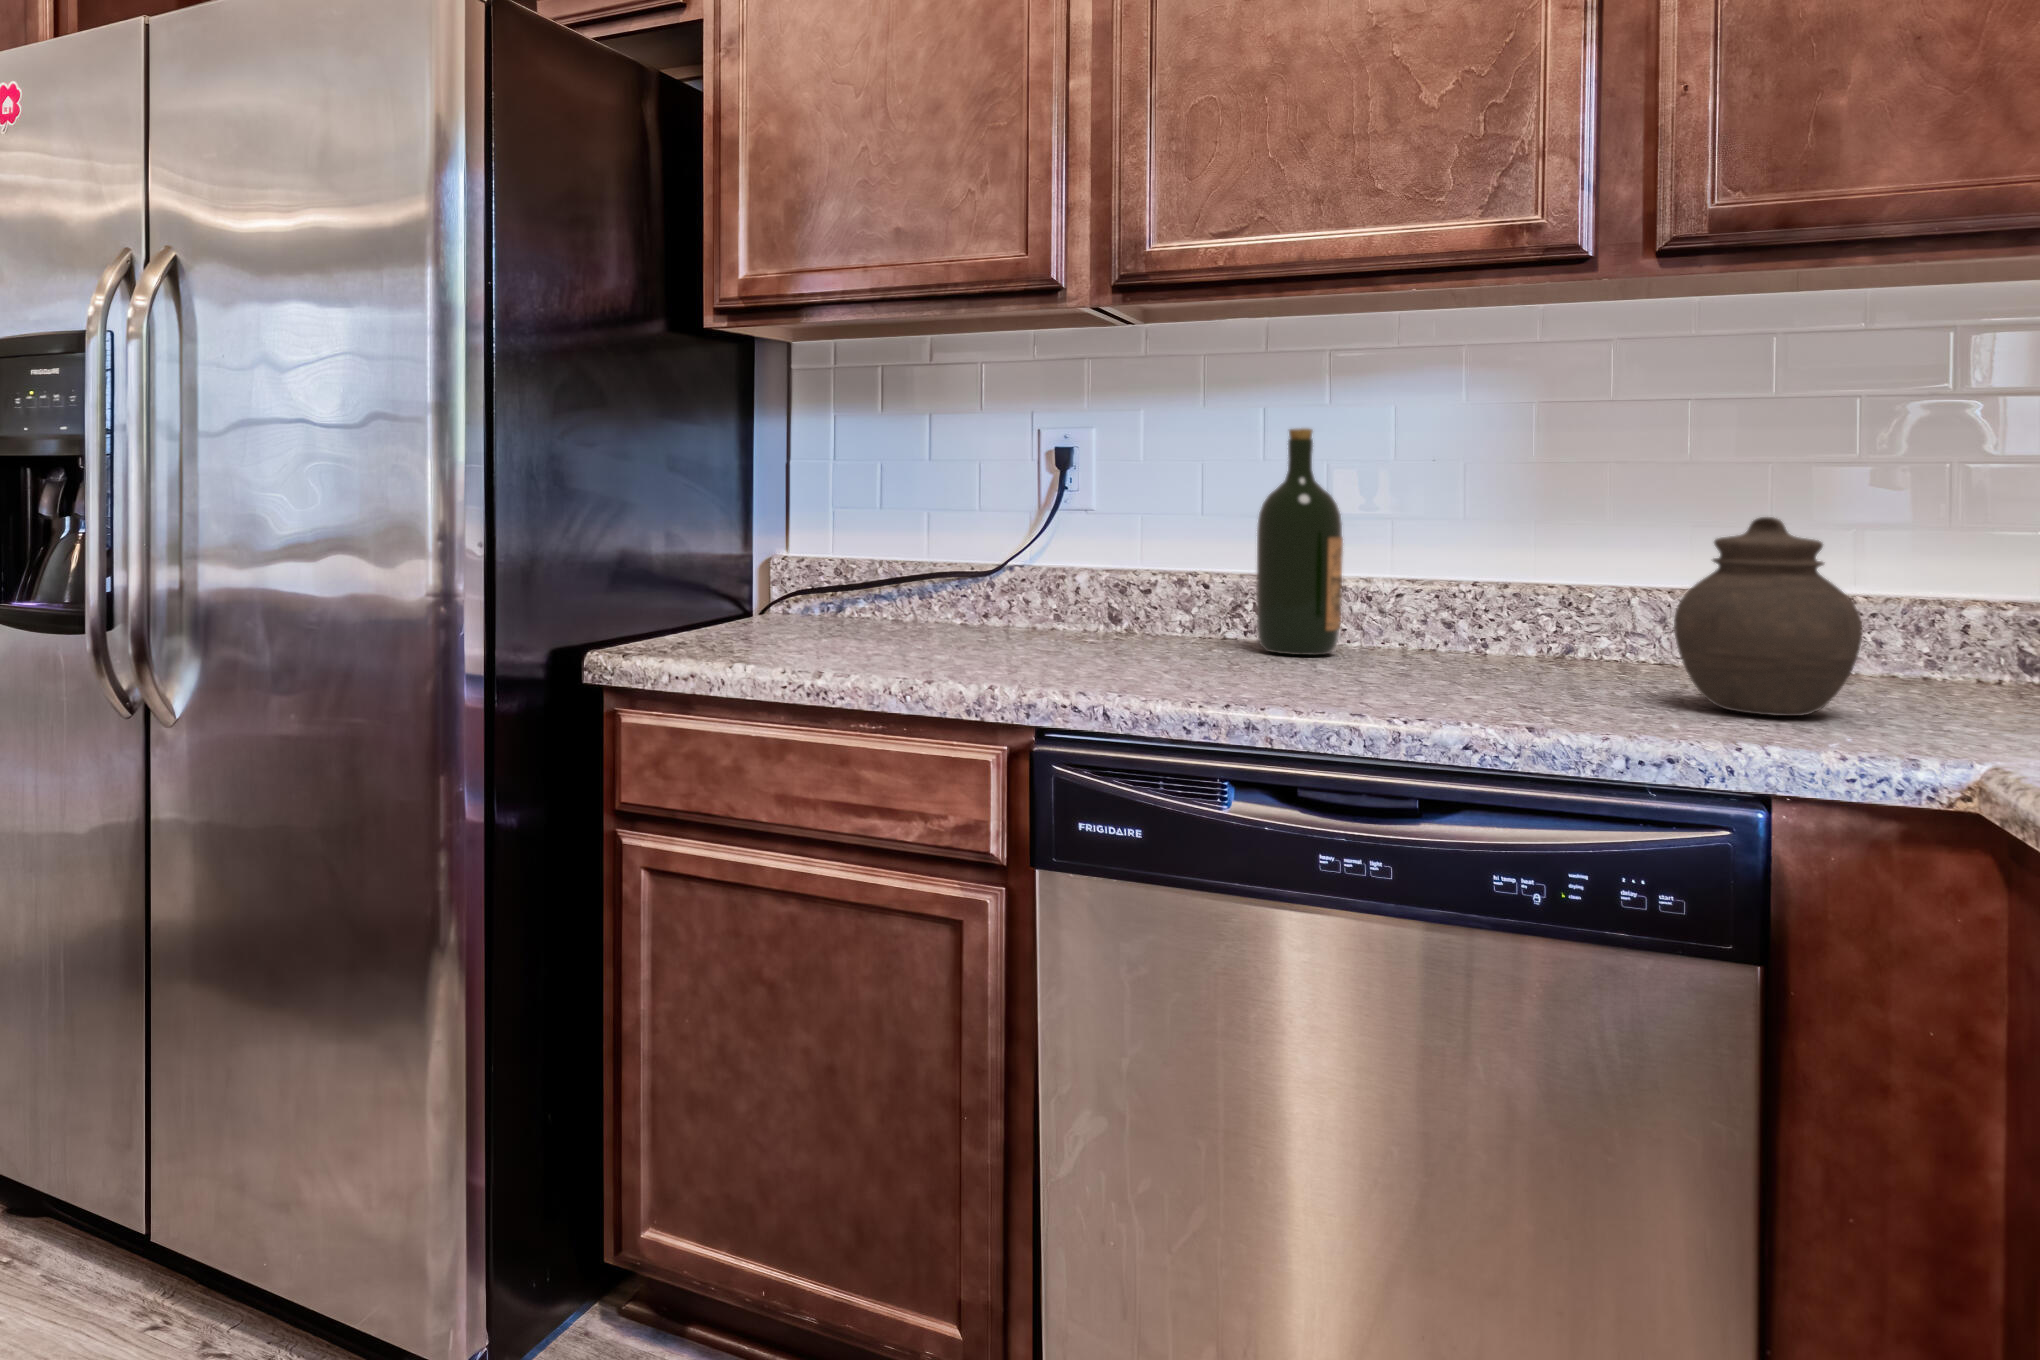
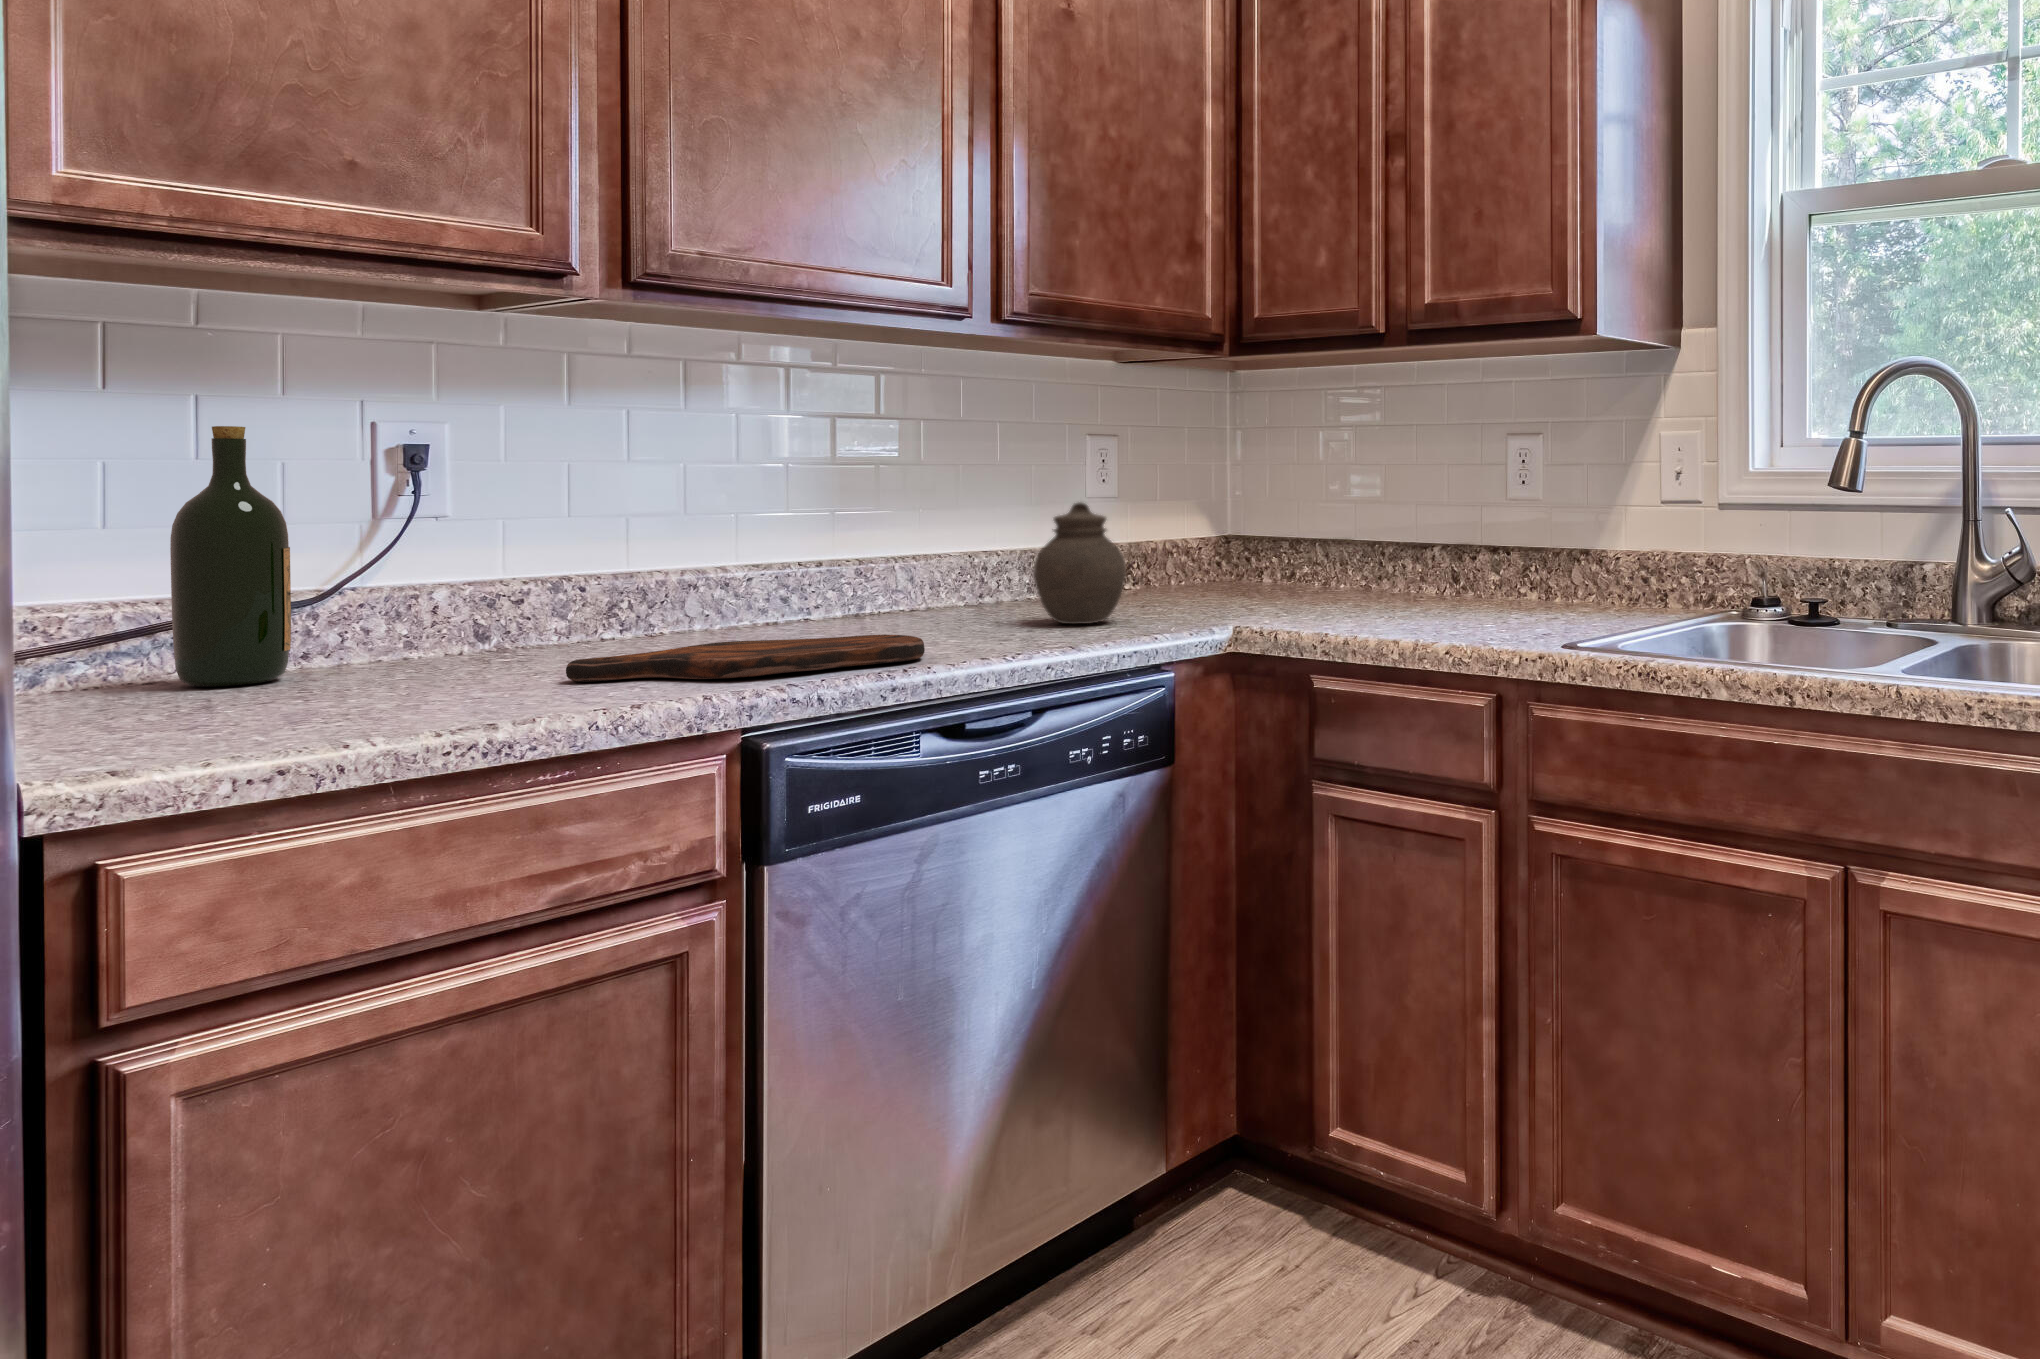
wine bottle: present [1256,428,1343,655] -> present [170,426,291,687]
cutting board: none [1007,641,1335,699] -> present [566,635,925,682]

